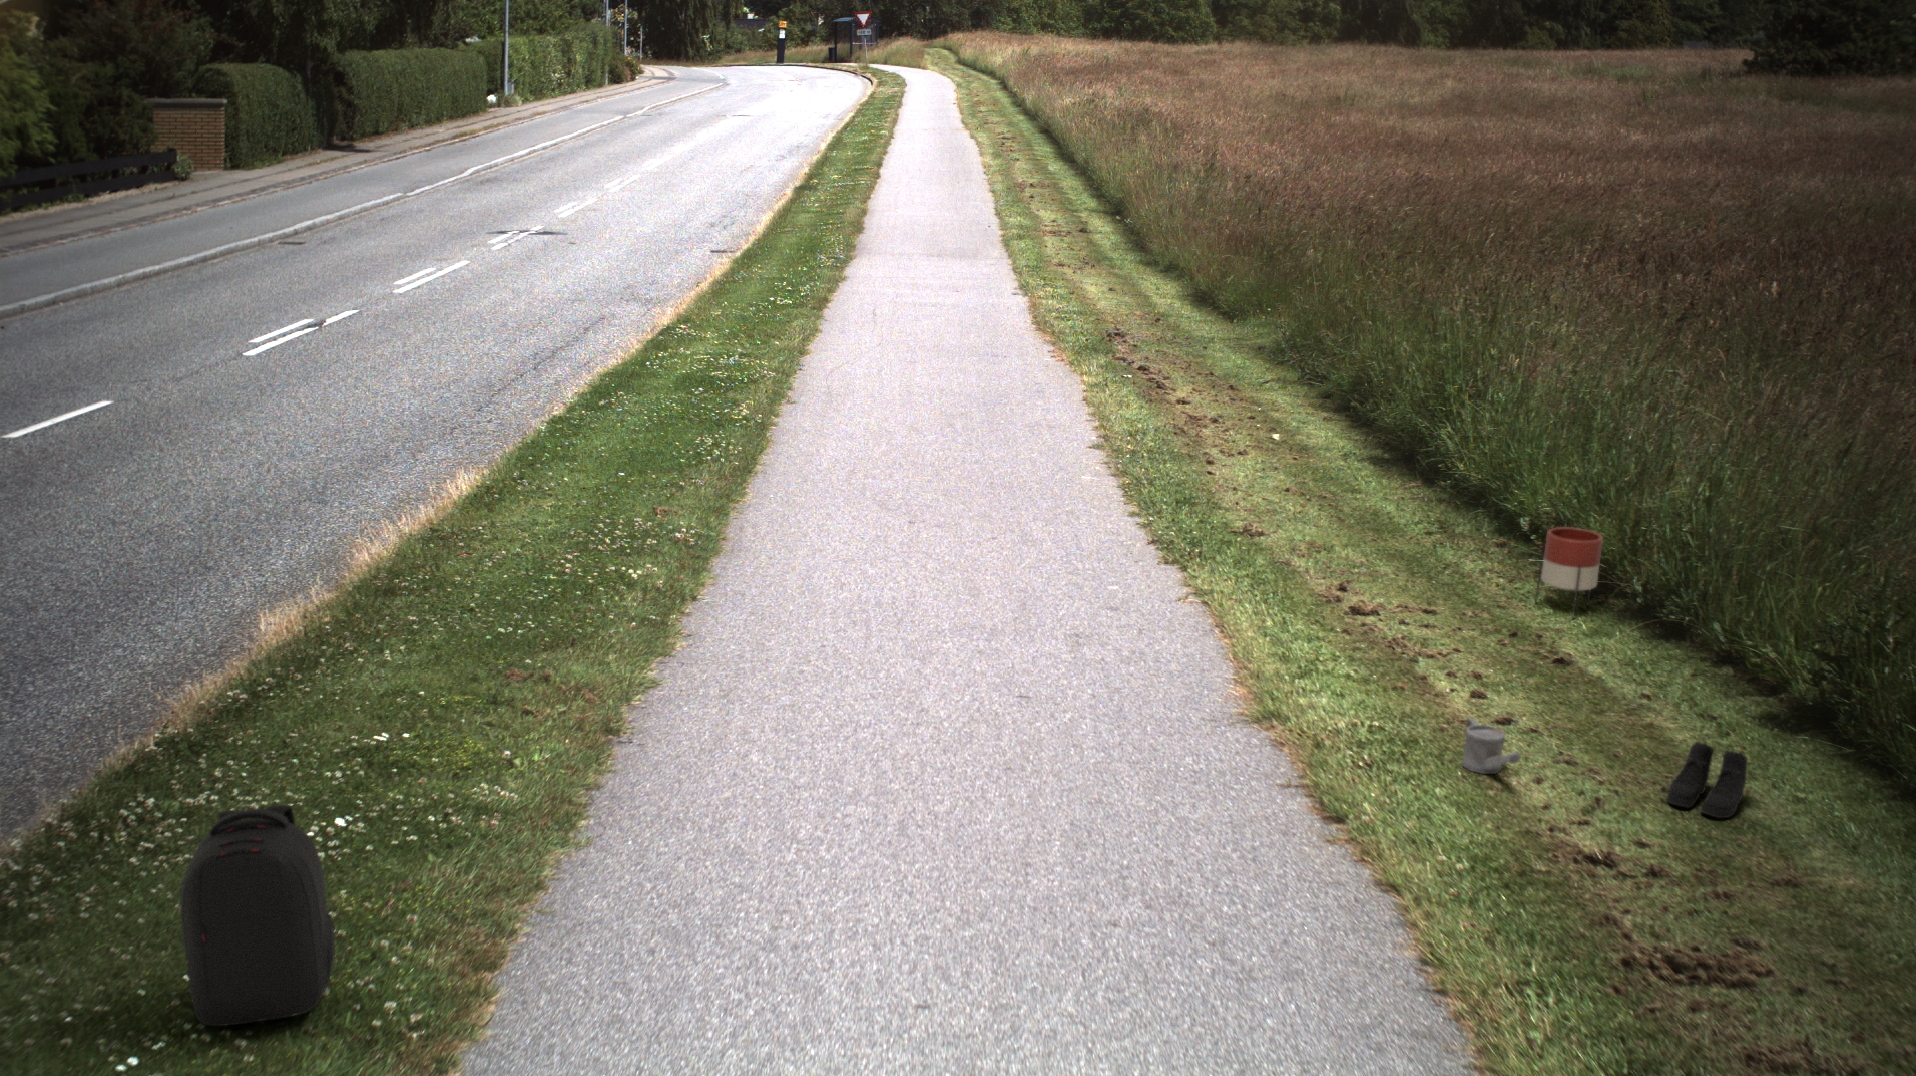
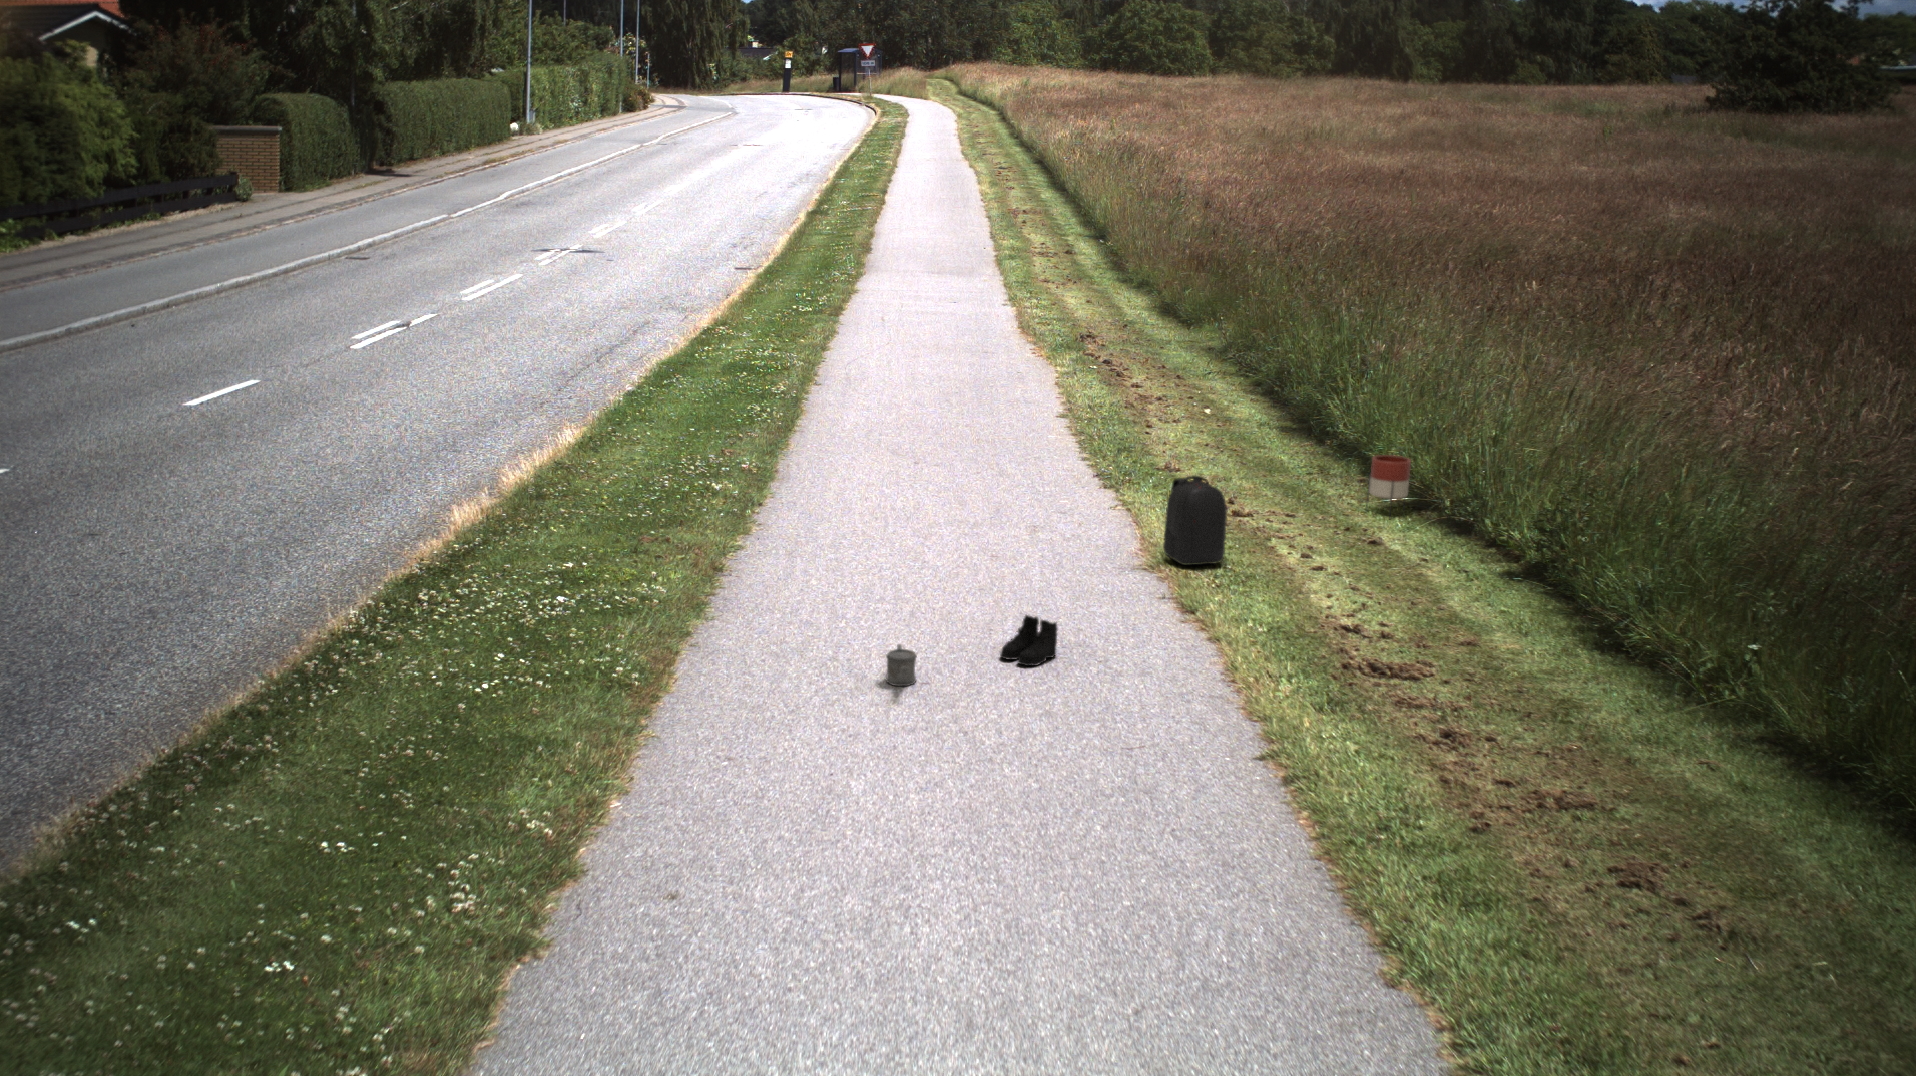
watering can: present [1462,718,1520,774] -> present [886,644,917,686]
boots: present [1667,742,1748,818] -> present [1000,615,1058,666]
backpack: present [180,805,335,1026] -> present [1163,475,1227,565]

